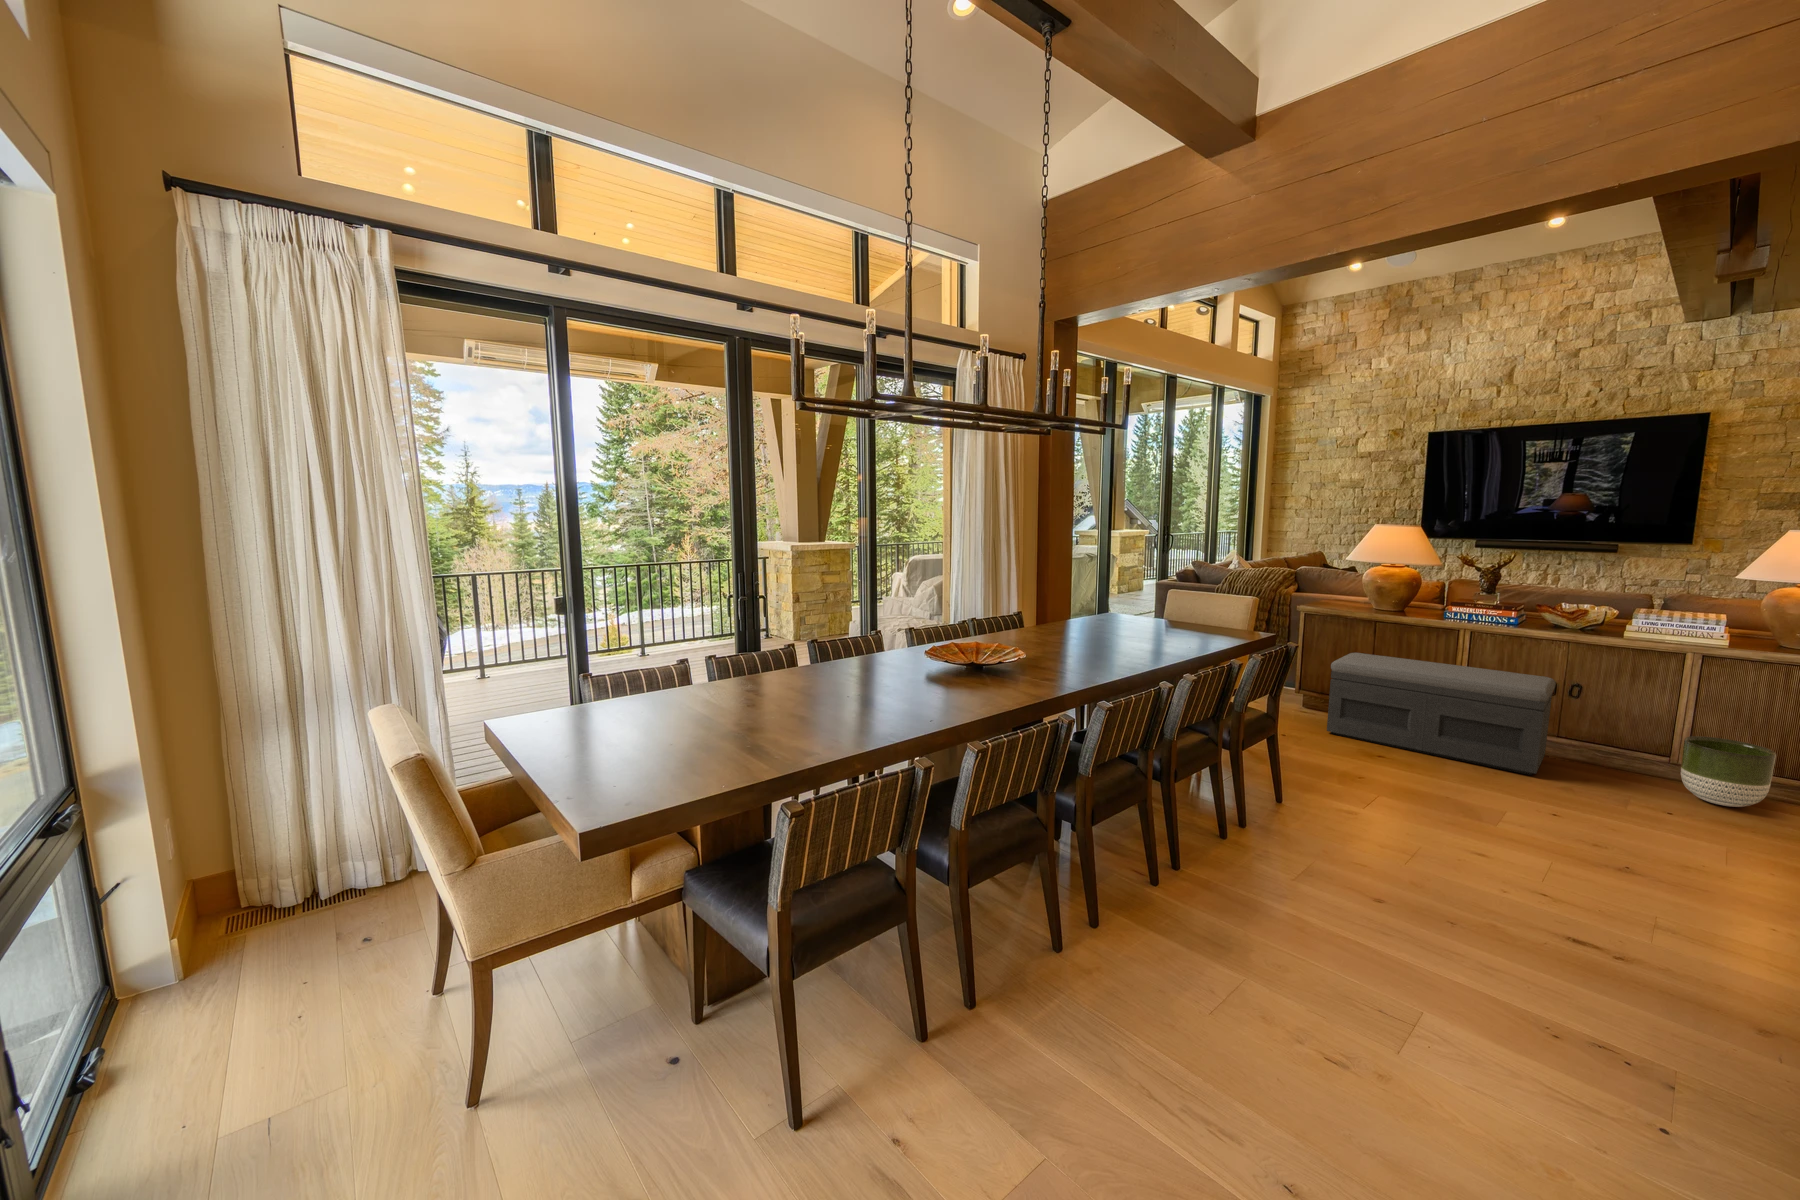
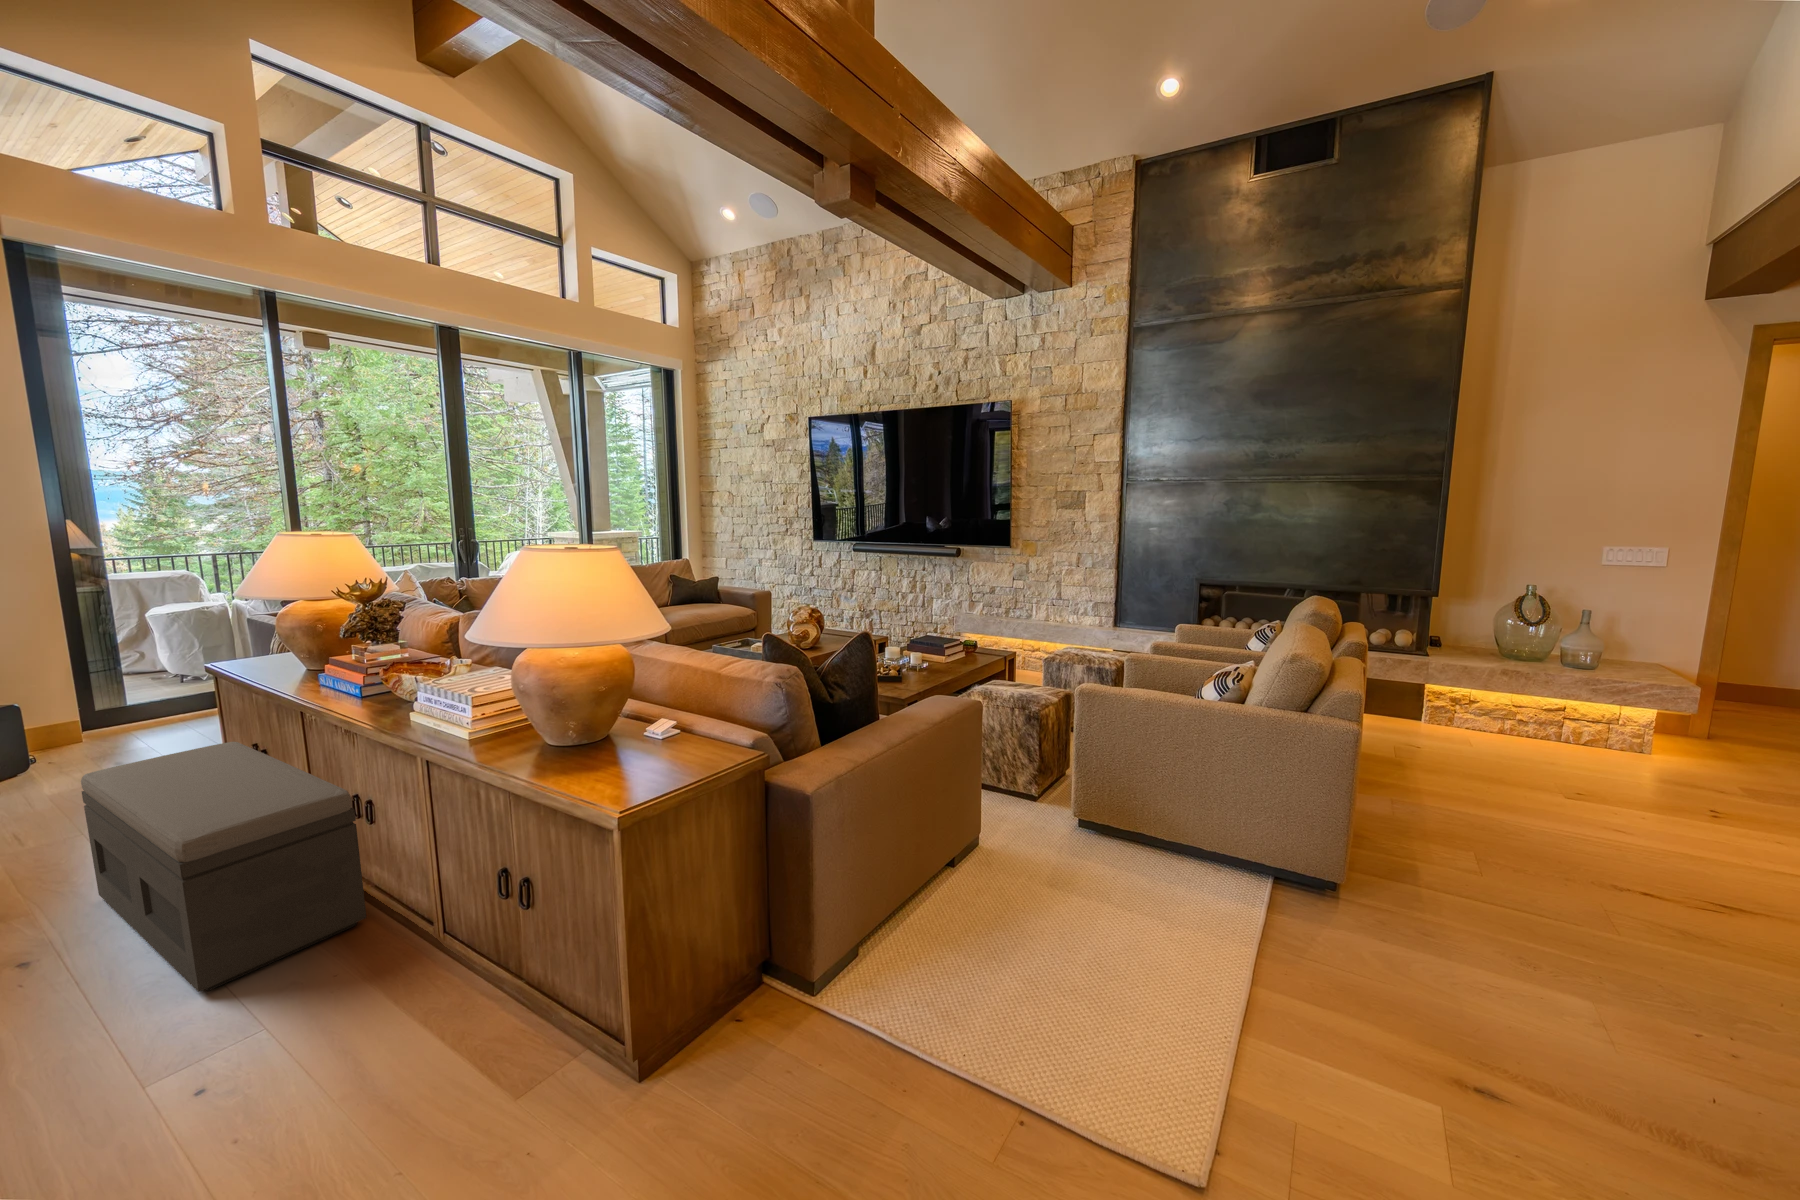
planter: present [1681,736,1776,807] -> none [335,902,469,1048]

